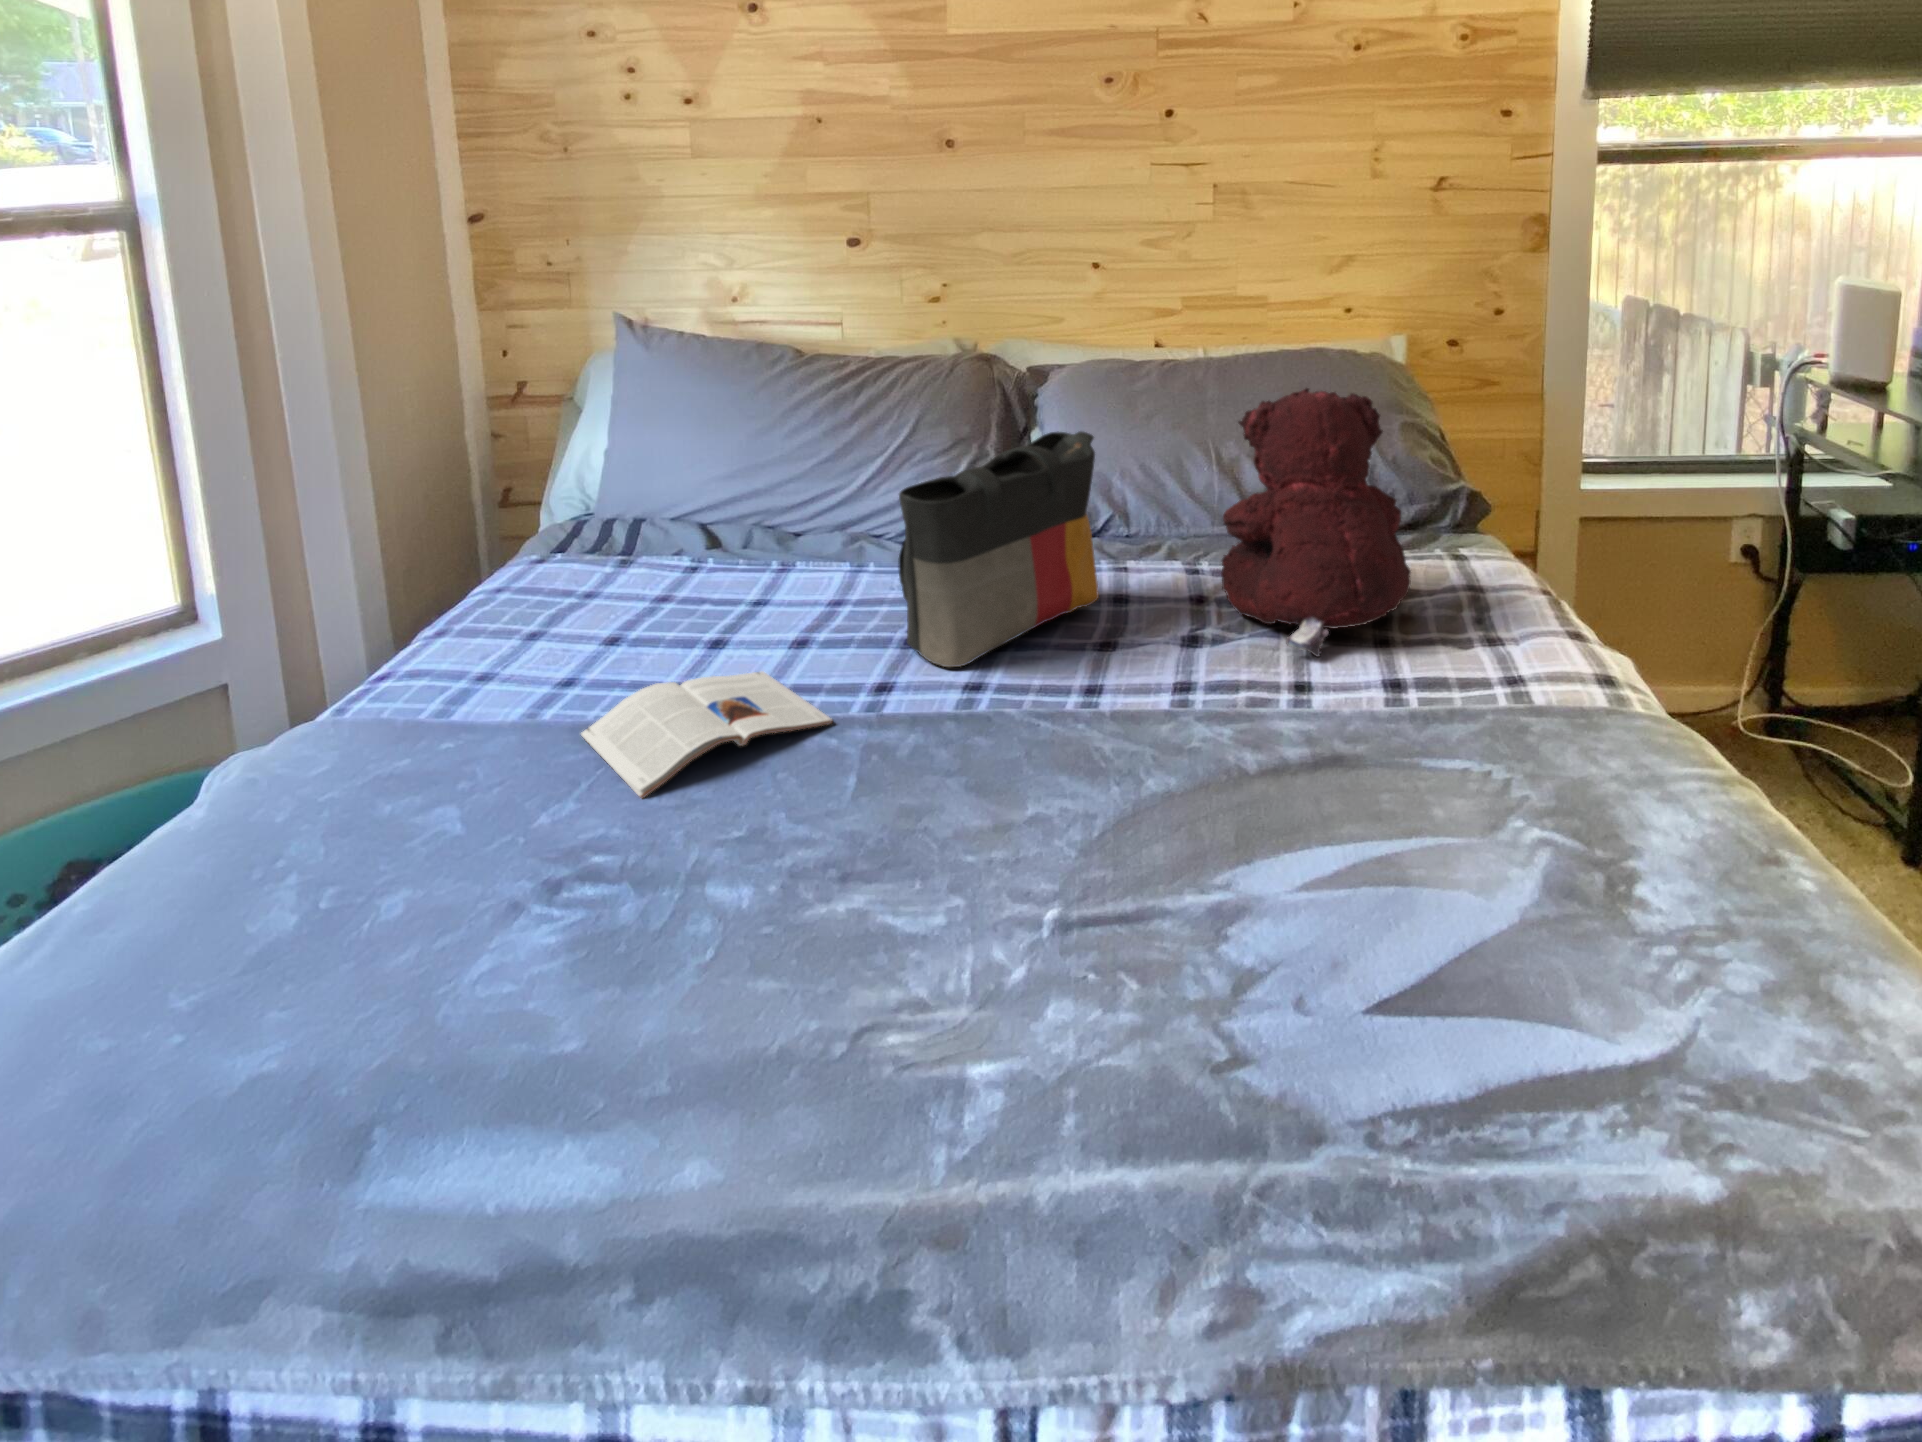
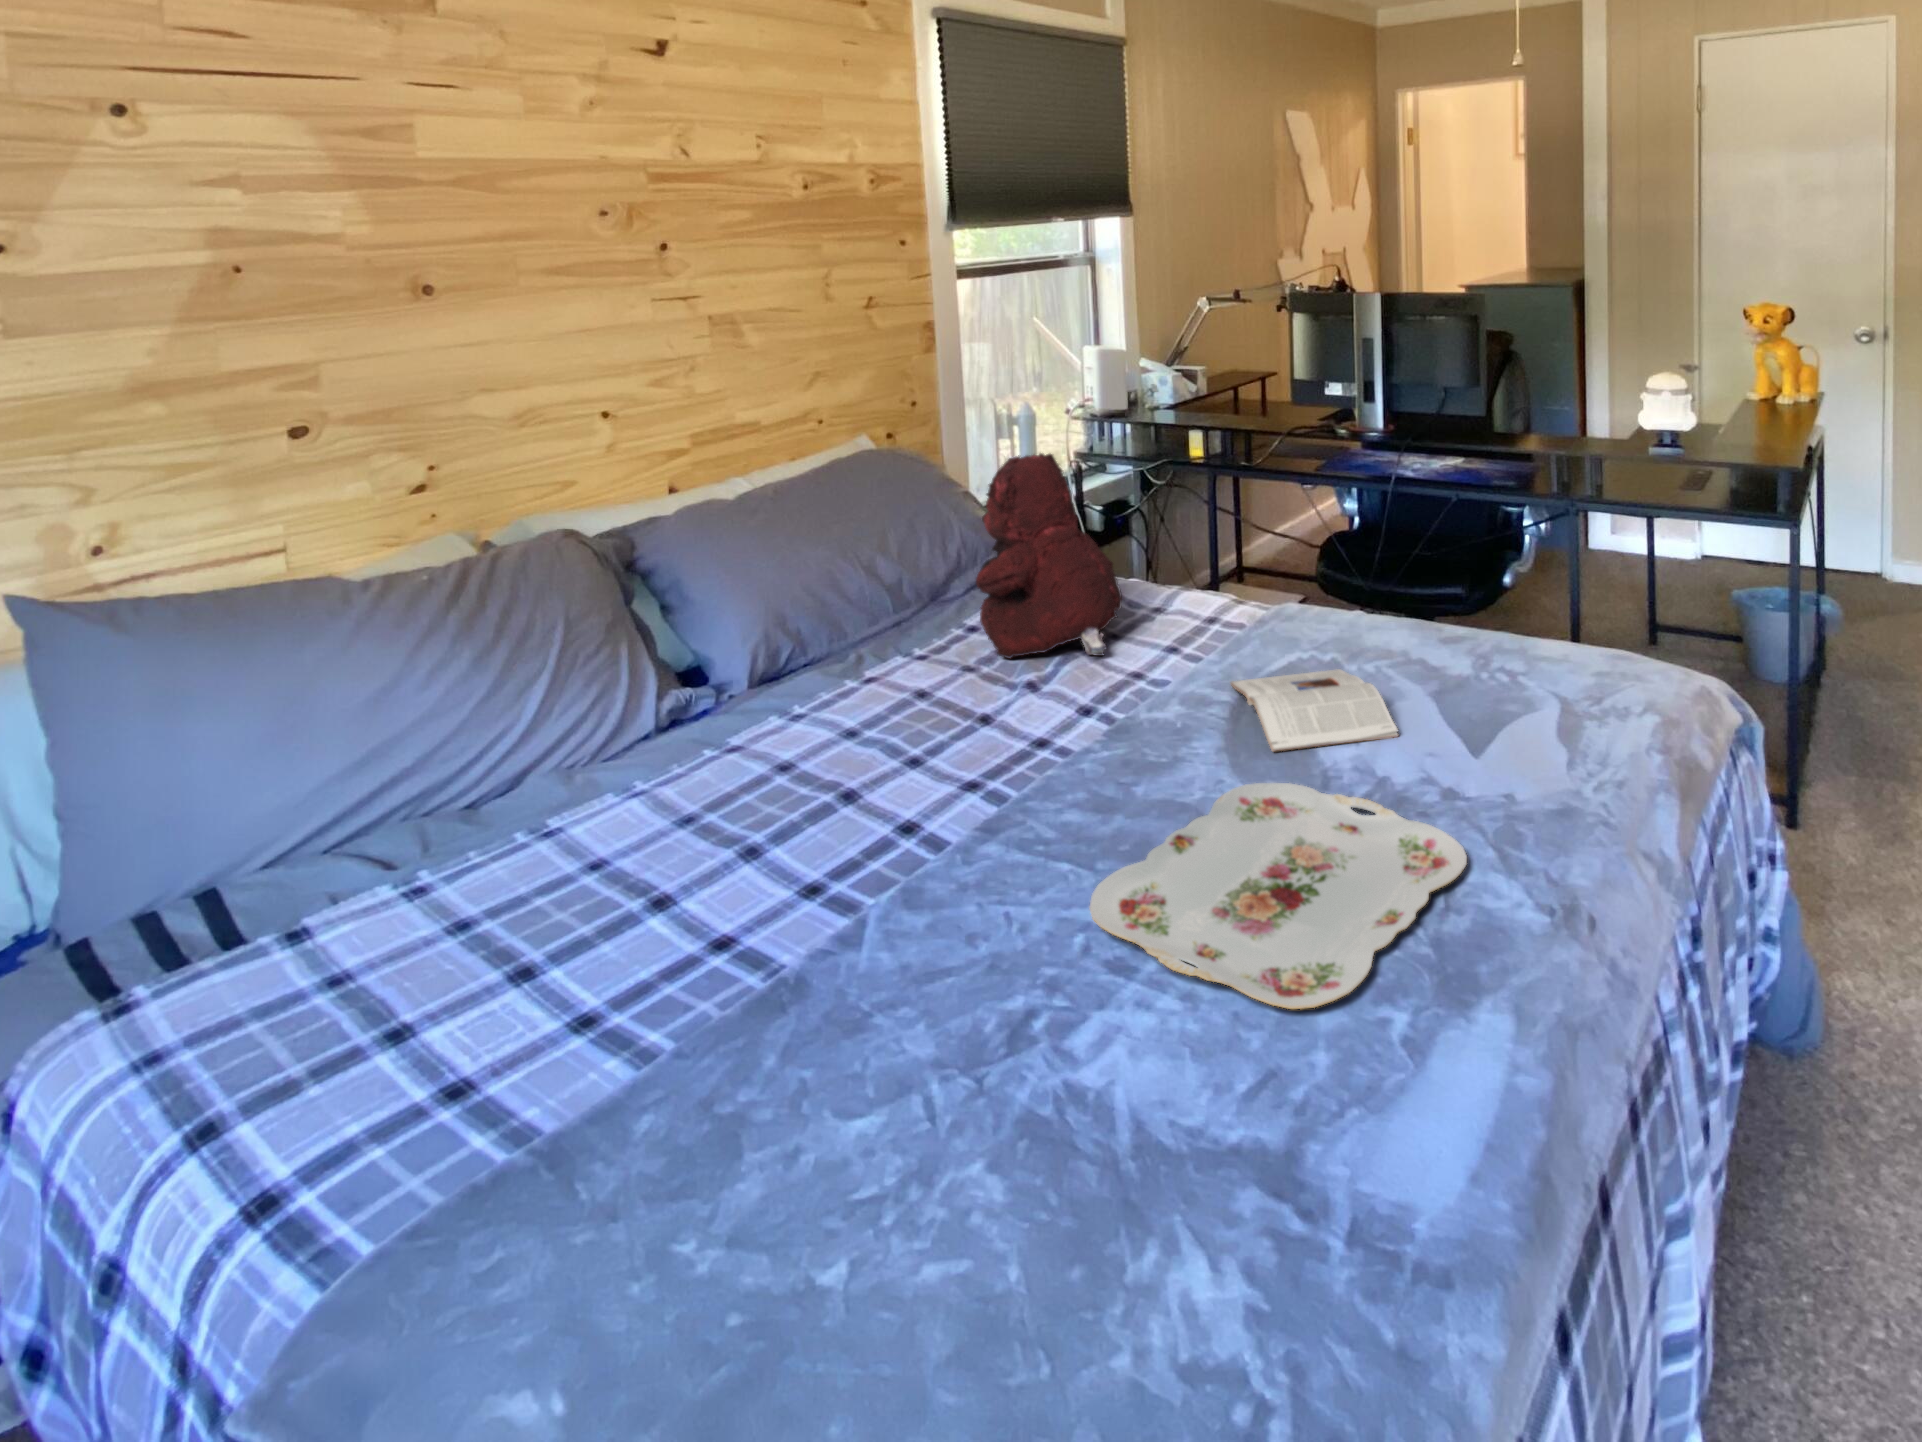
tote bag: present [899,431,1099,667] -> none [767,538,923,787]
magazine: present [581,671,832,798] -> present [1231,669,1399,752]
serving tray: none [634,821,1105,1081] -> present [1090,783,1467,1009]

